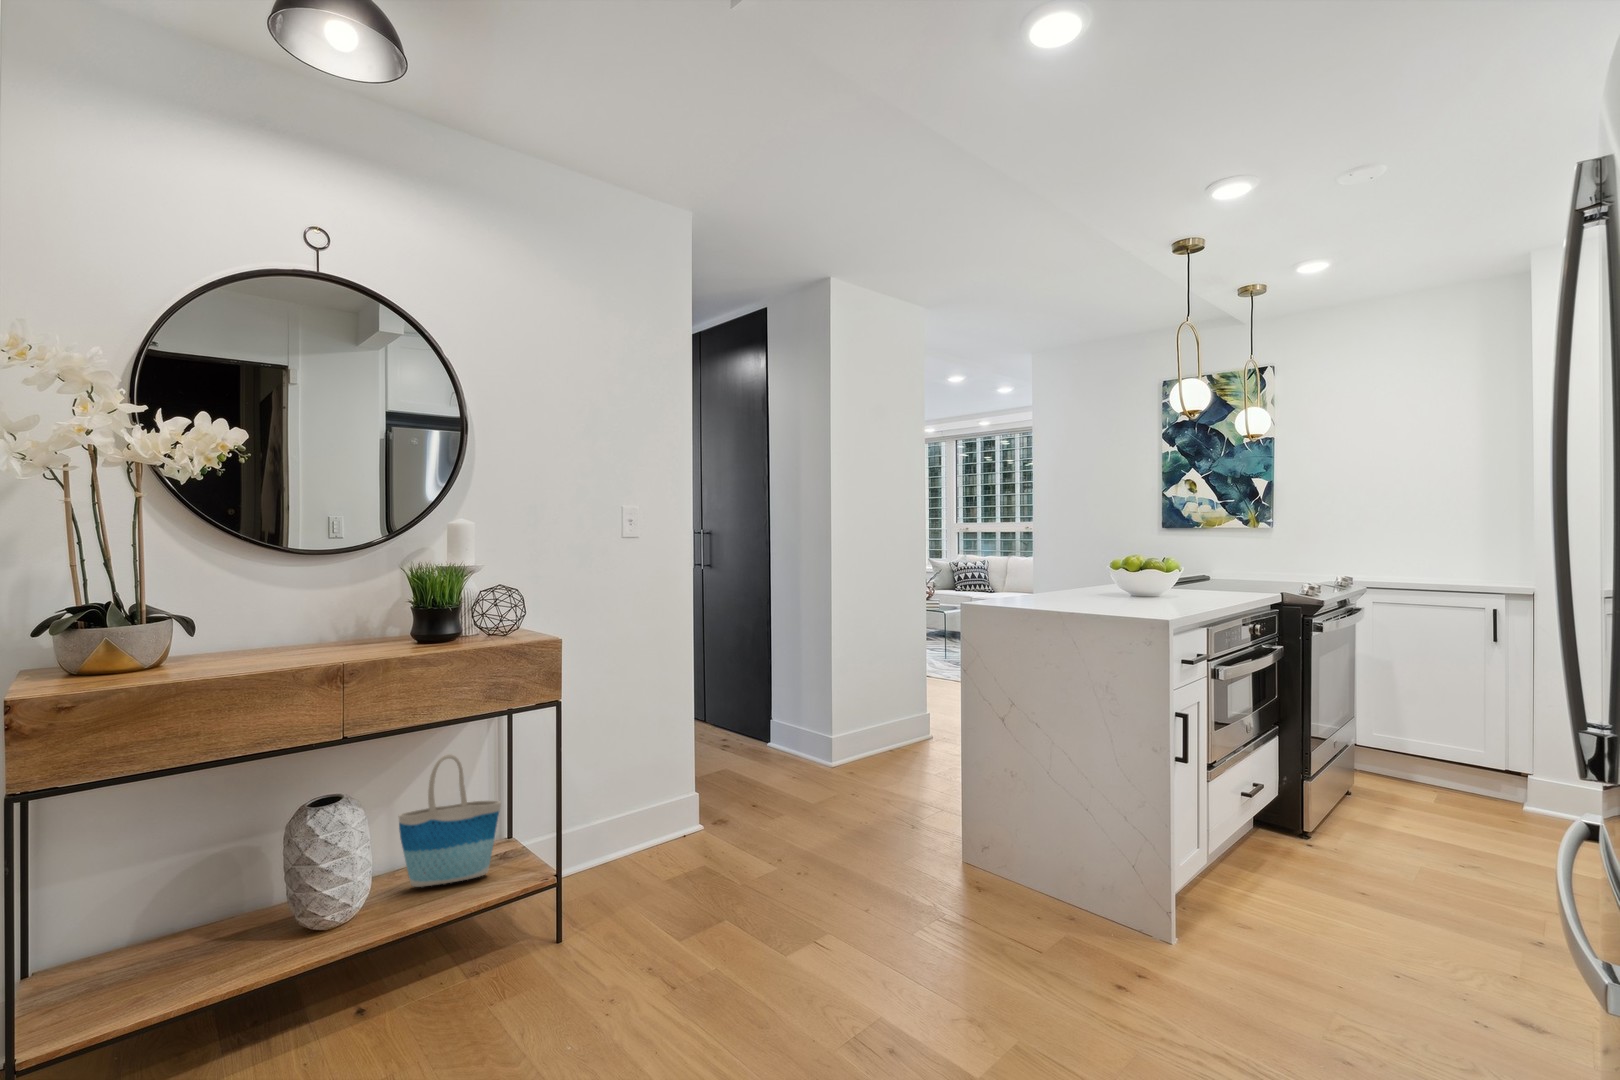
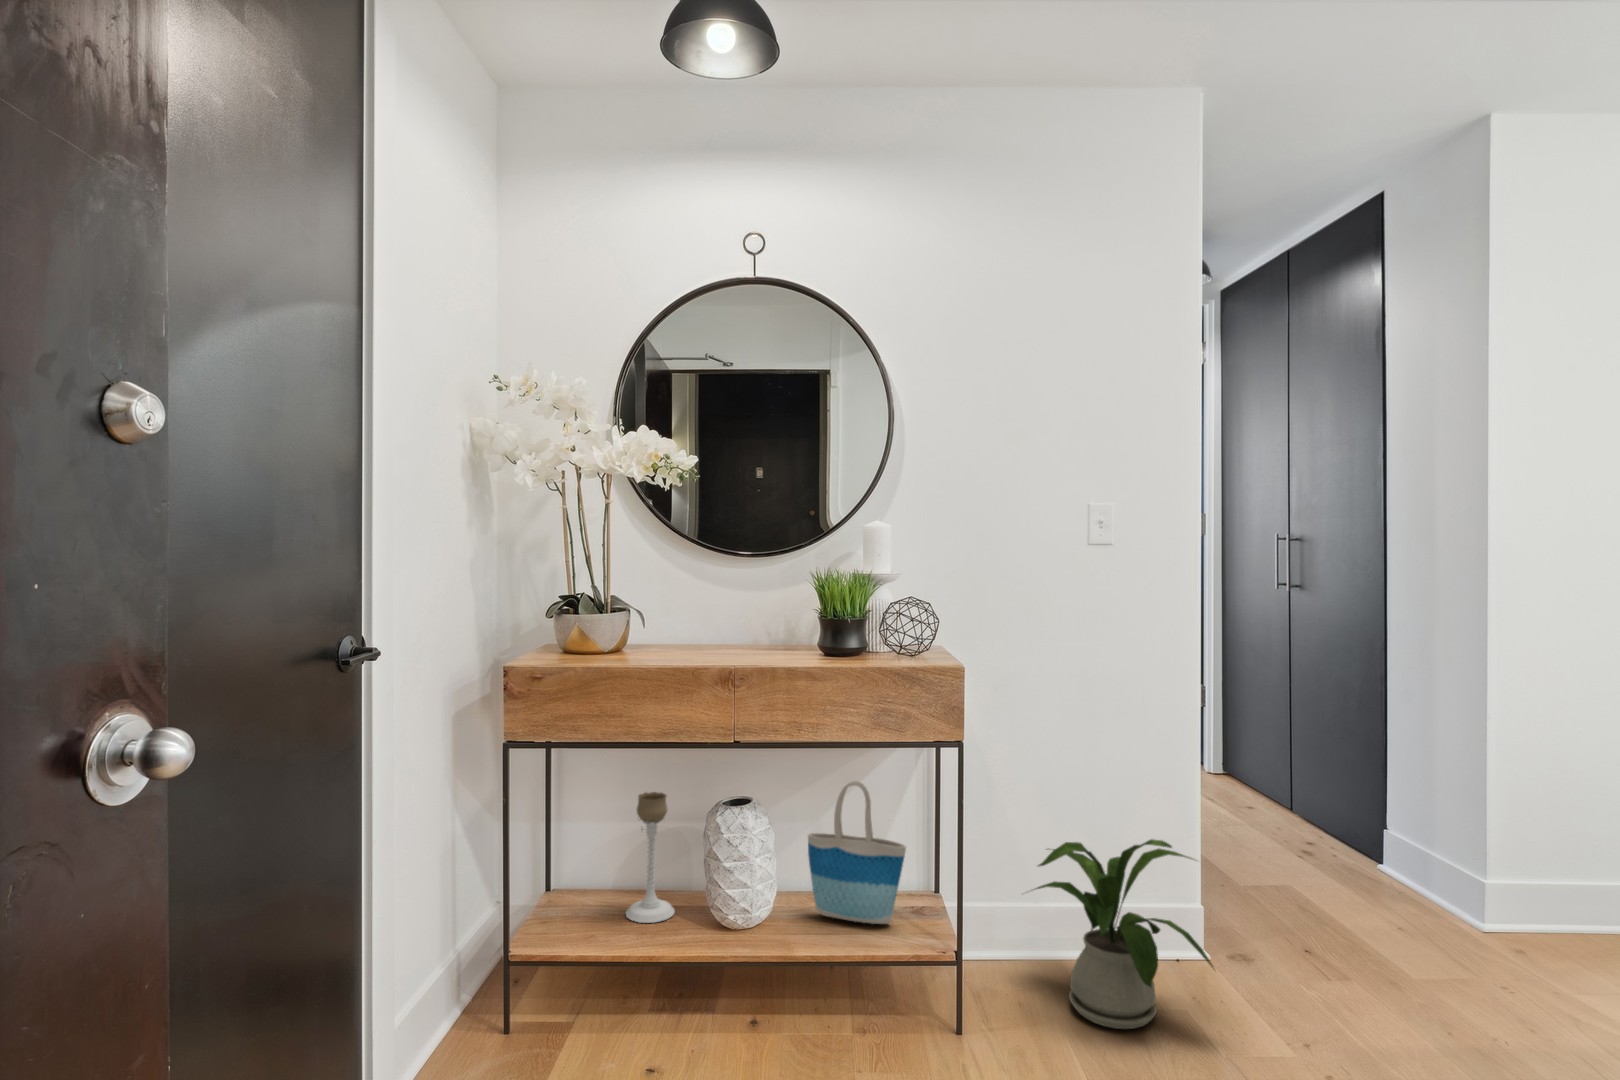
house plant: none [581,748,736,898] -> present [1036,839,1213,1029]
candle holder: none [180,812,247,961] -> present [626,792,675,923]

